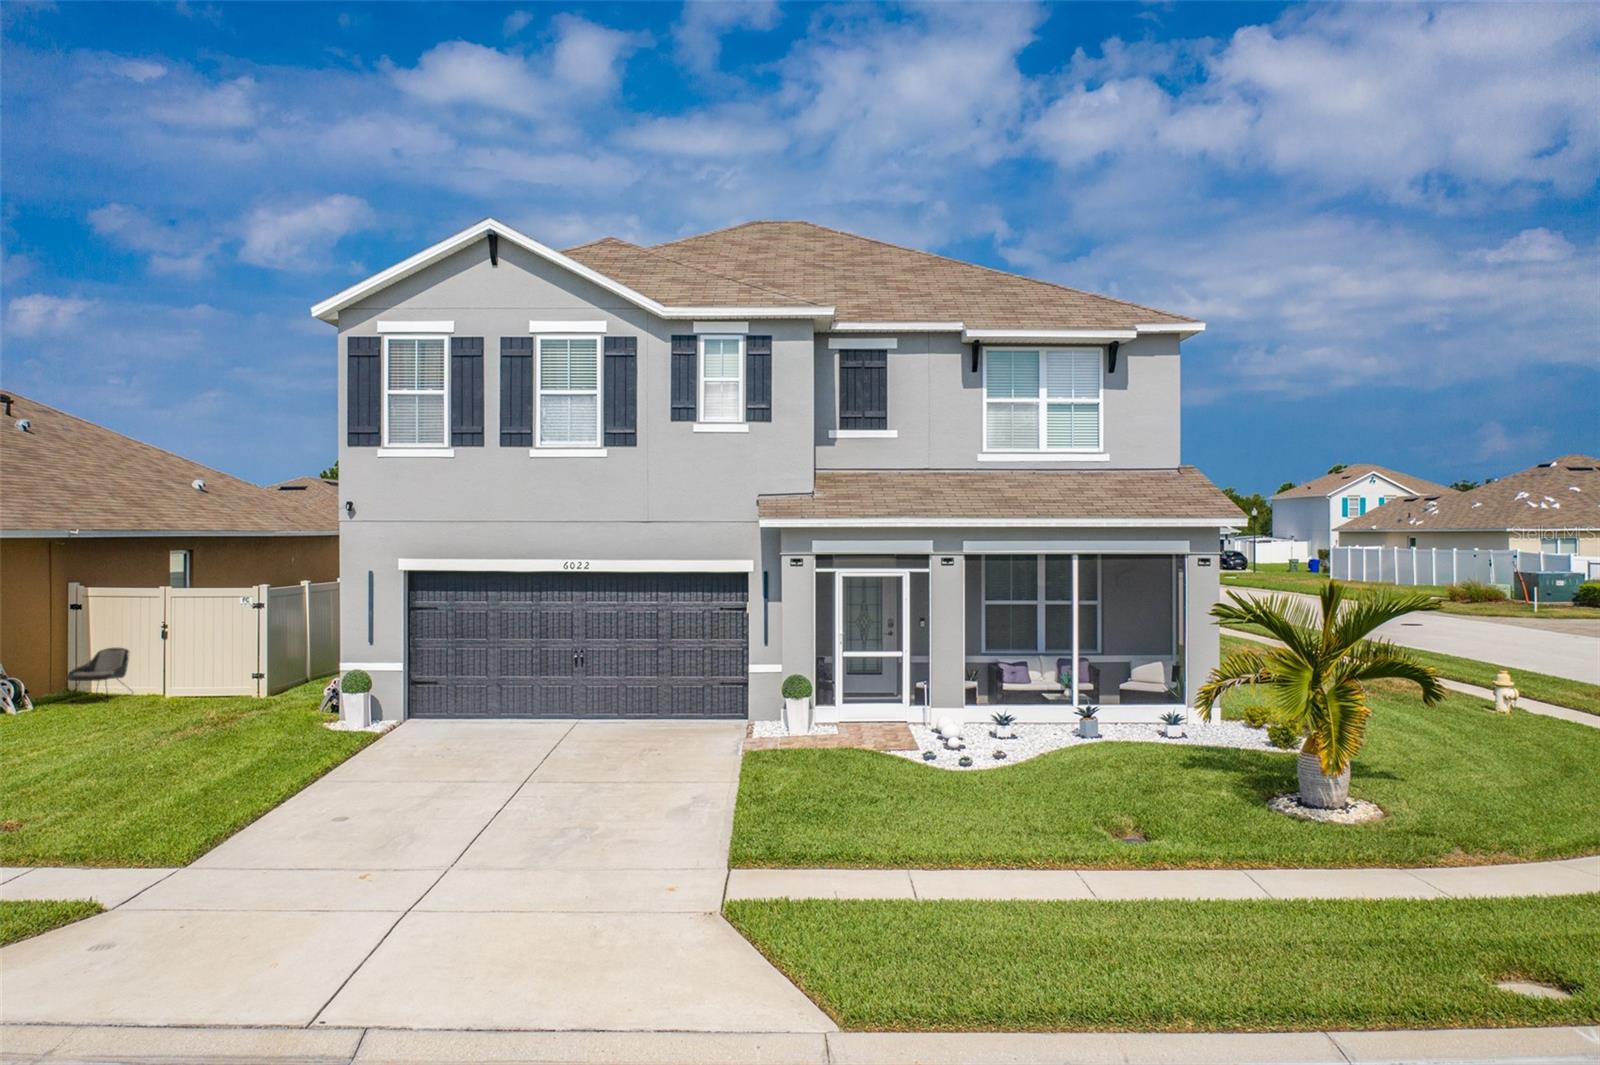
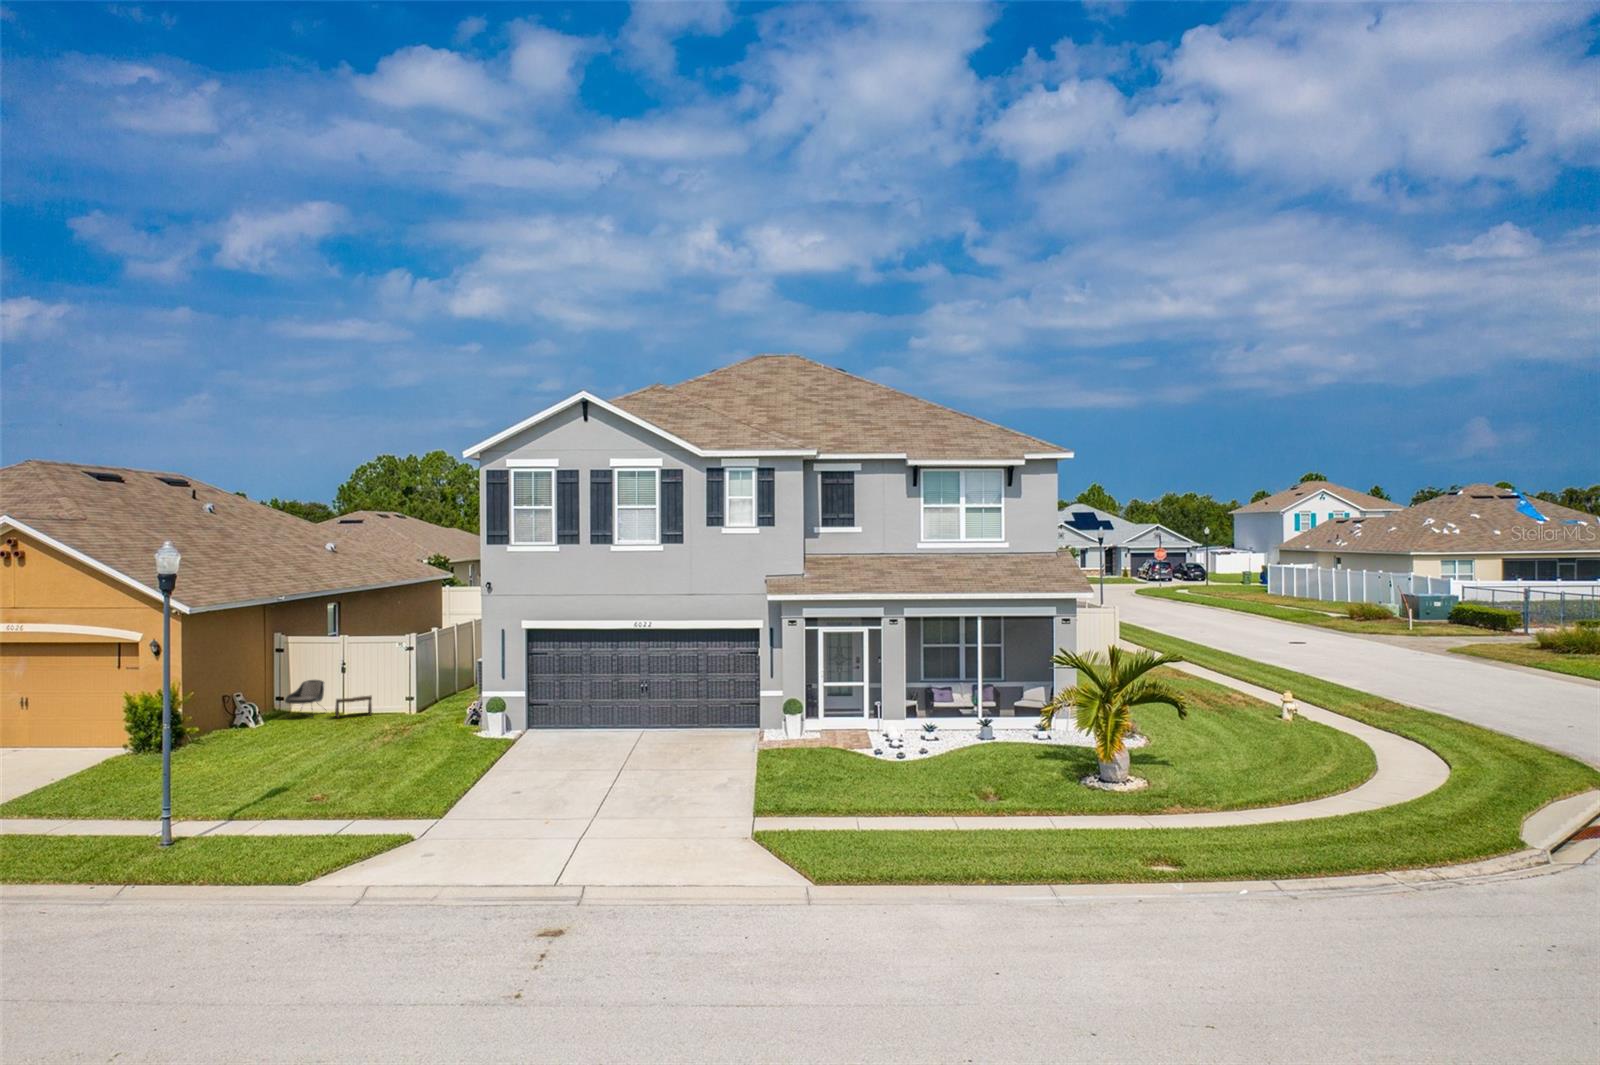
bench: none [139,670,197,703] -> present [335,695,372,718]

